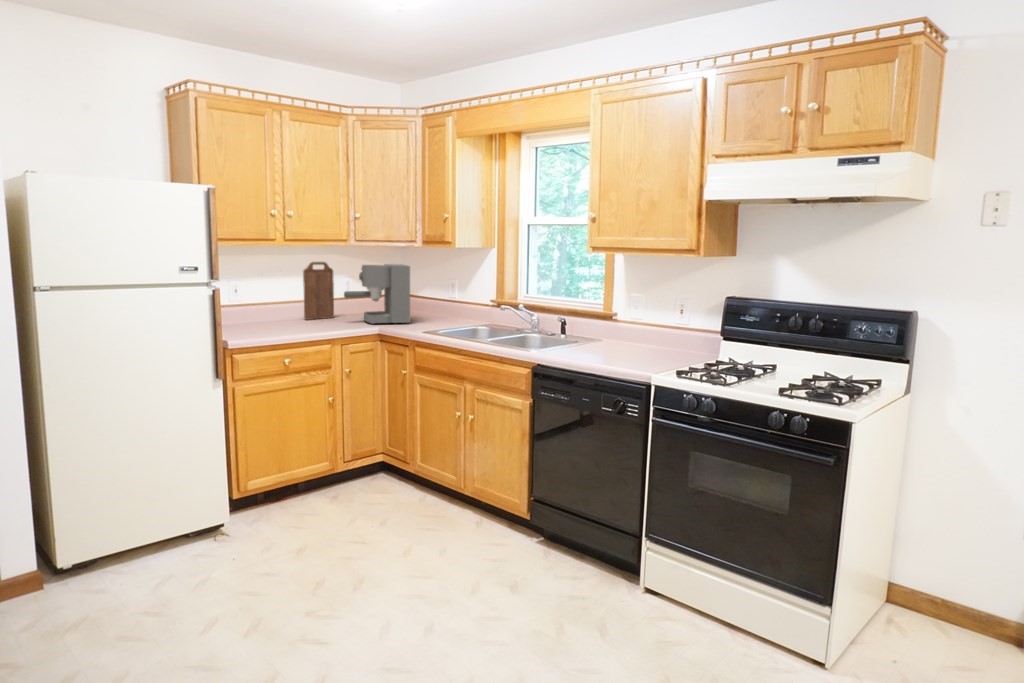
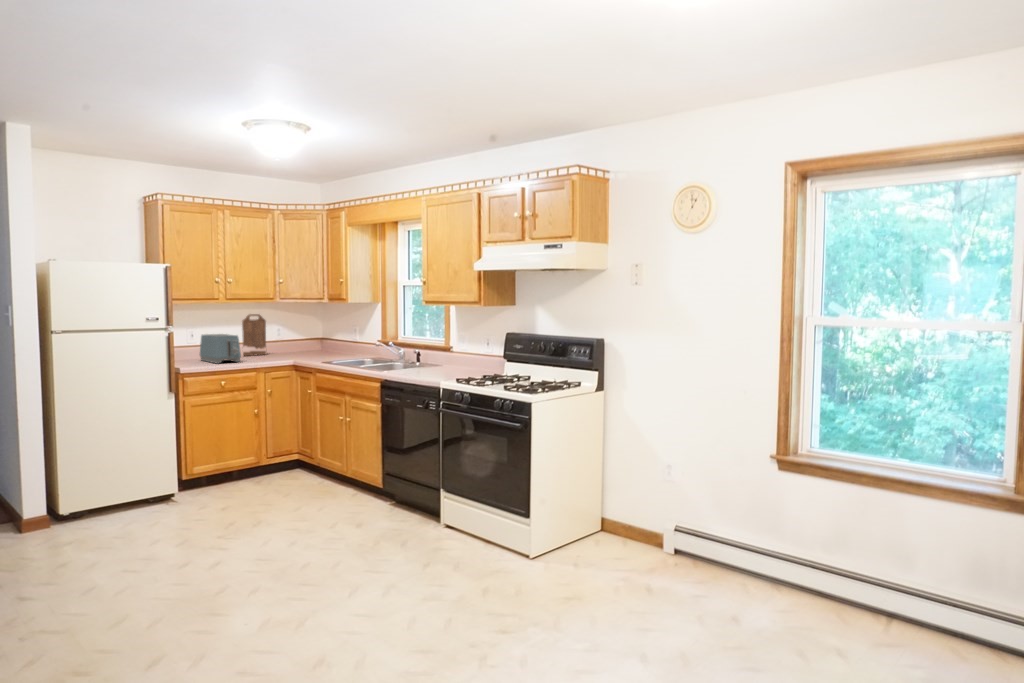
coffee maker: present [344,264,410,324] -> none [271,315,319,358]
toaster: none [249,289,309,333] -> present [200,334,241,363]

